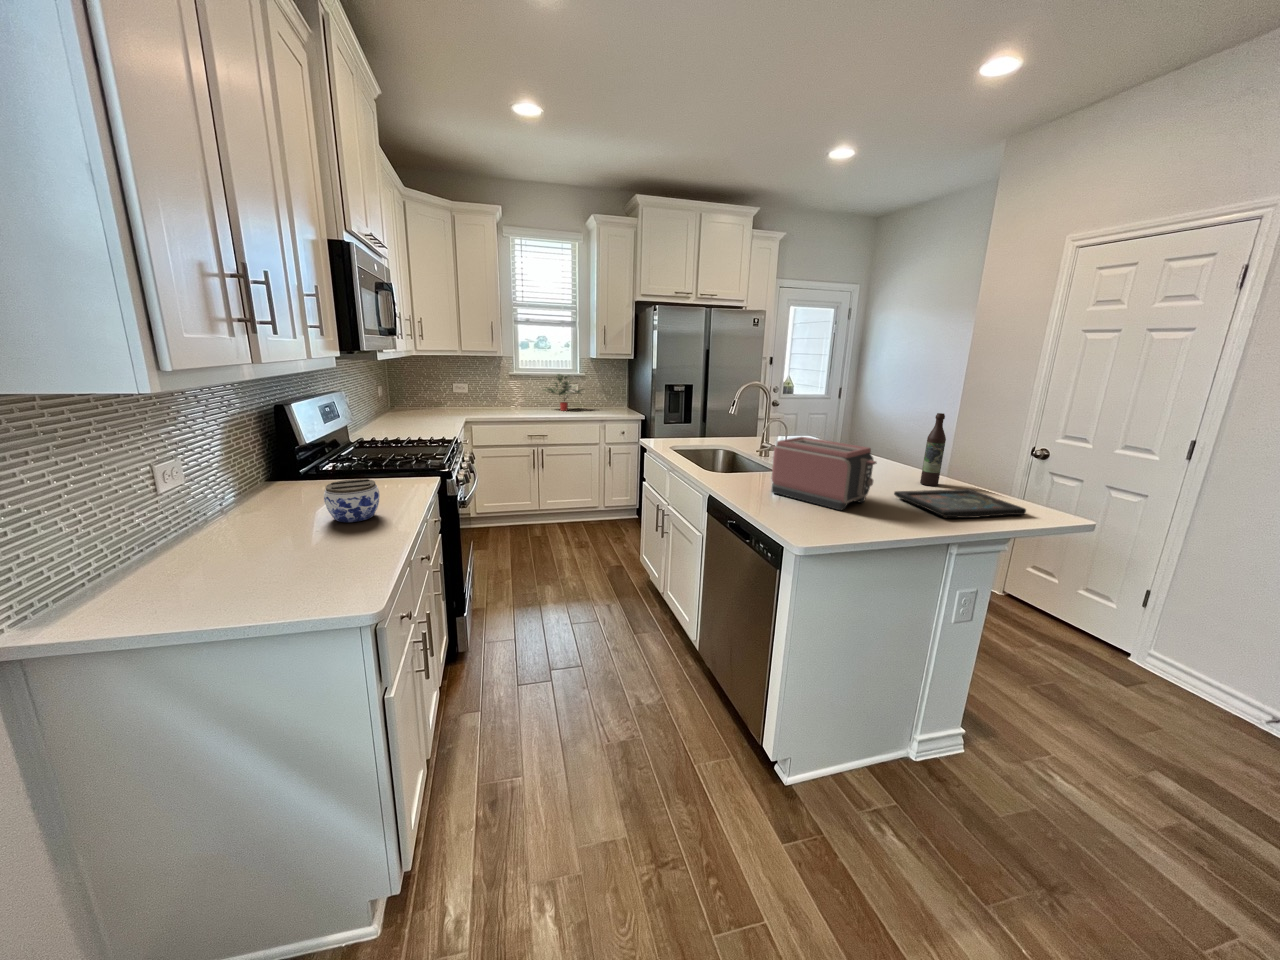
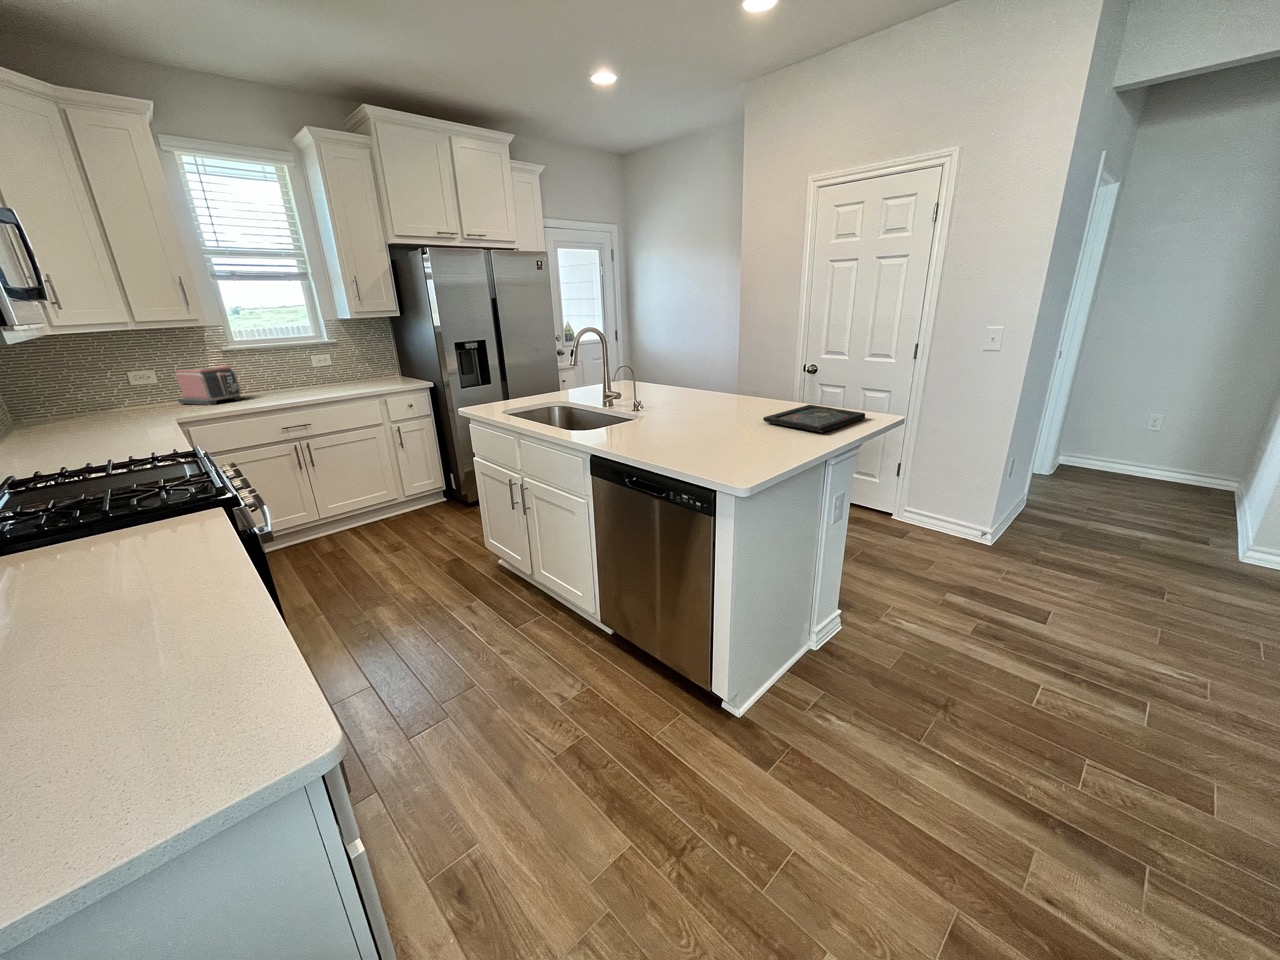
potted plant: present [545,374,583,411] -> none [282,342,346,390]
wine bottle: present [920,413,946,486] -> none [764,339,782,407]
toaster: present [772,437,876,510] -> present [175,366,241,405]
jar: present [324,479,380,522] -> none [31,541,158,629]

